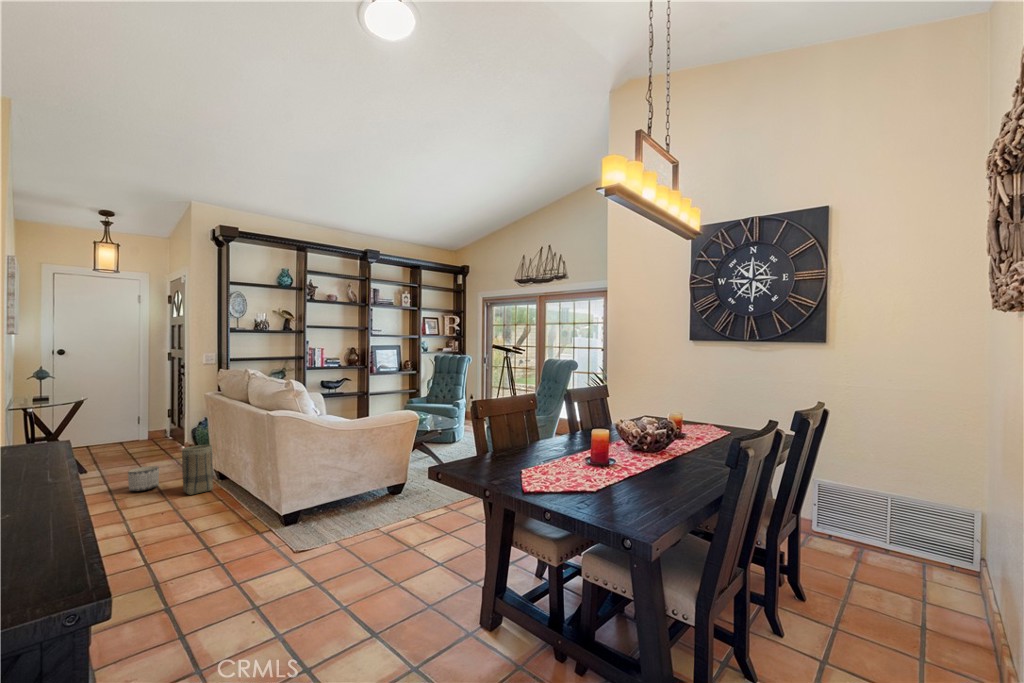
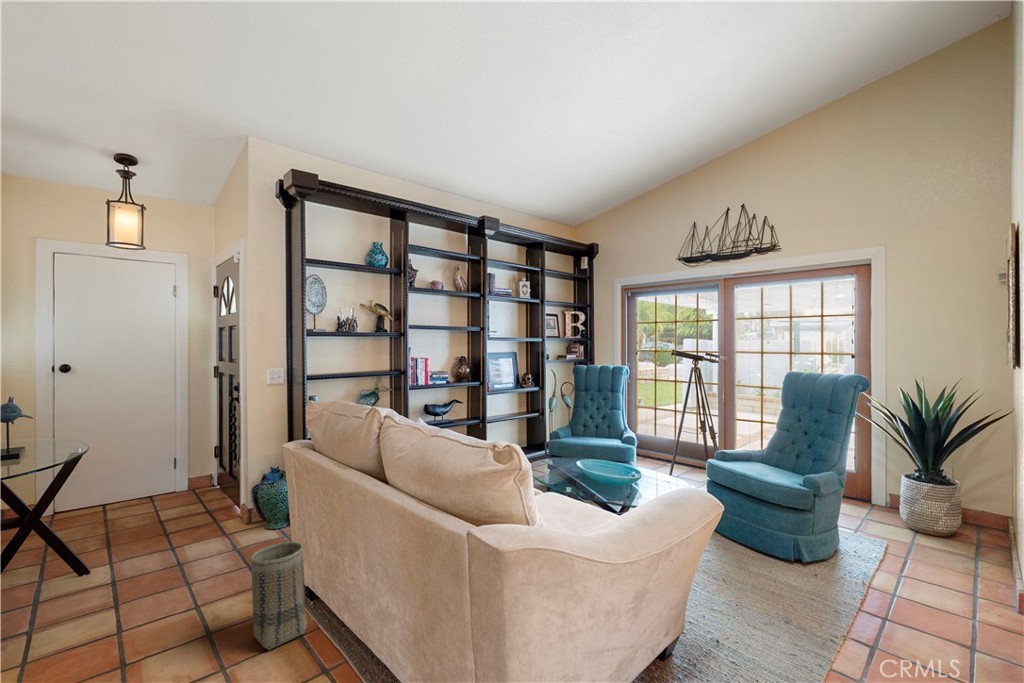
planter: present [128,466,159,491] -> none [155,578,209,635]

